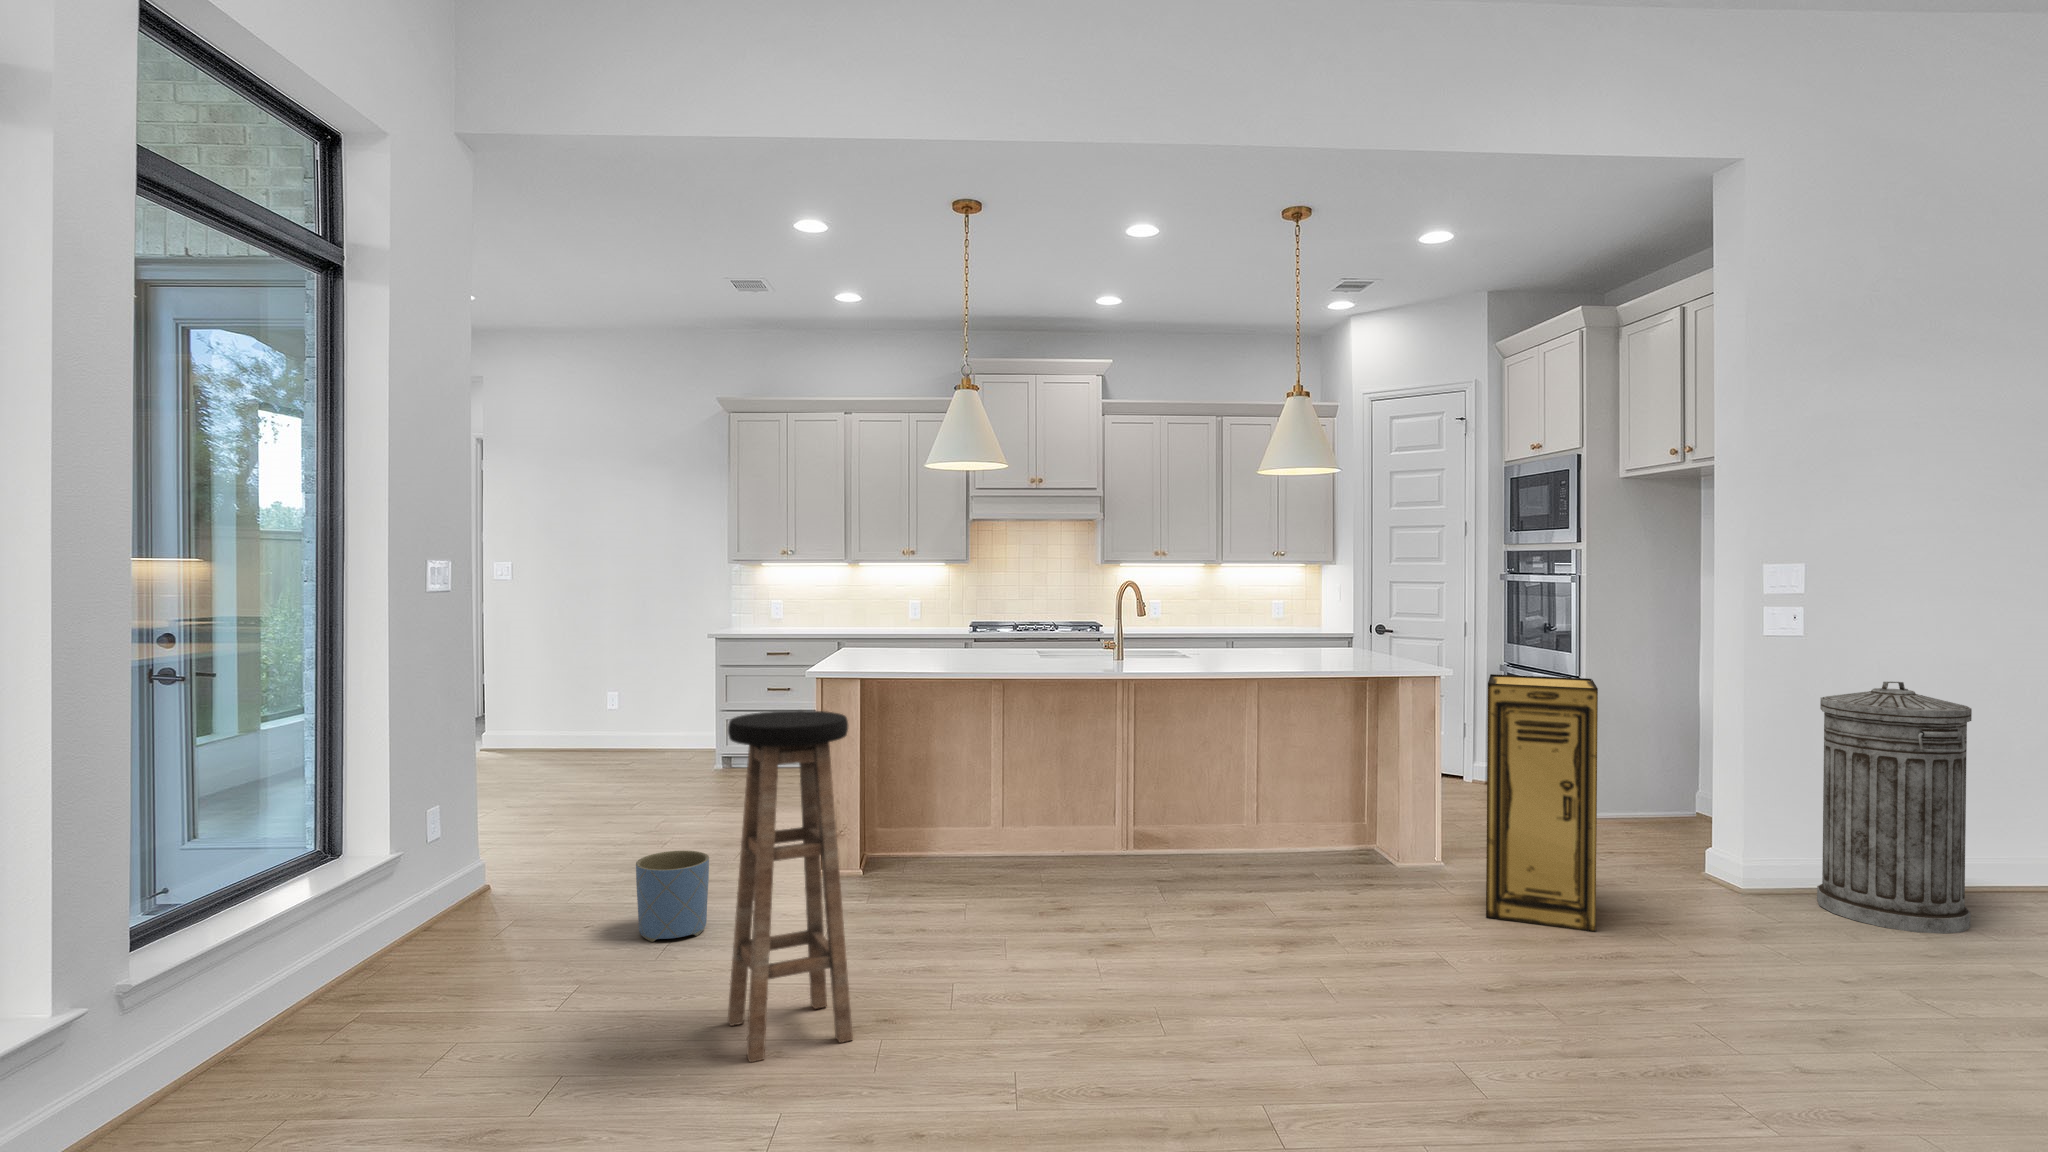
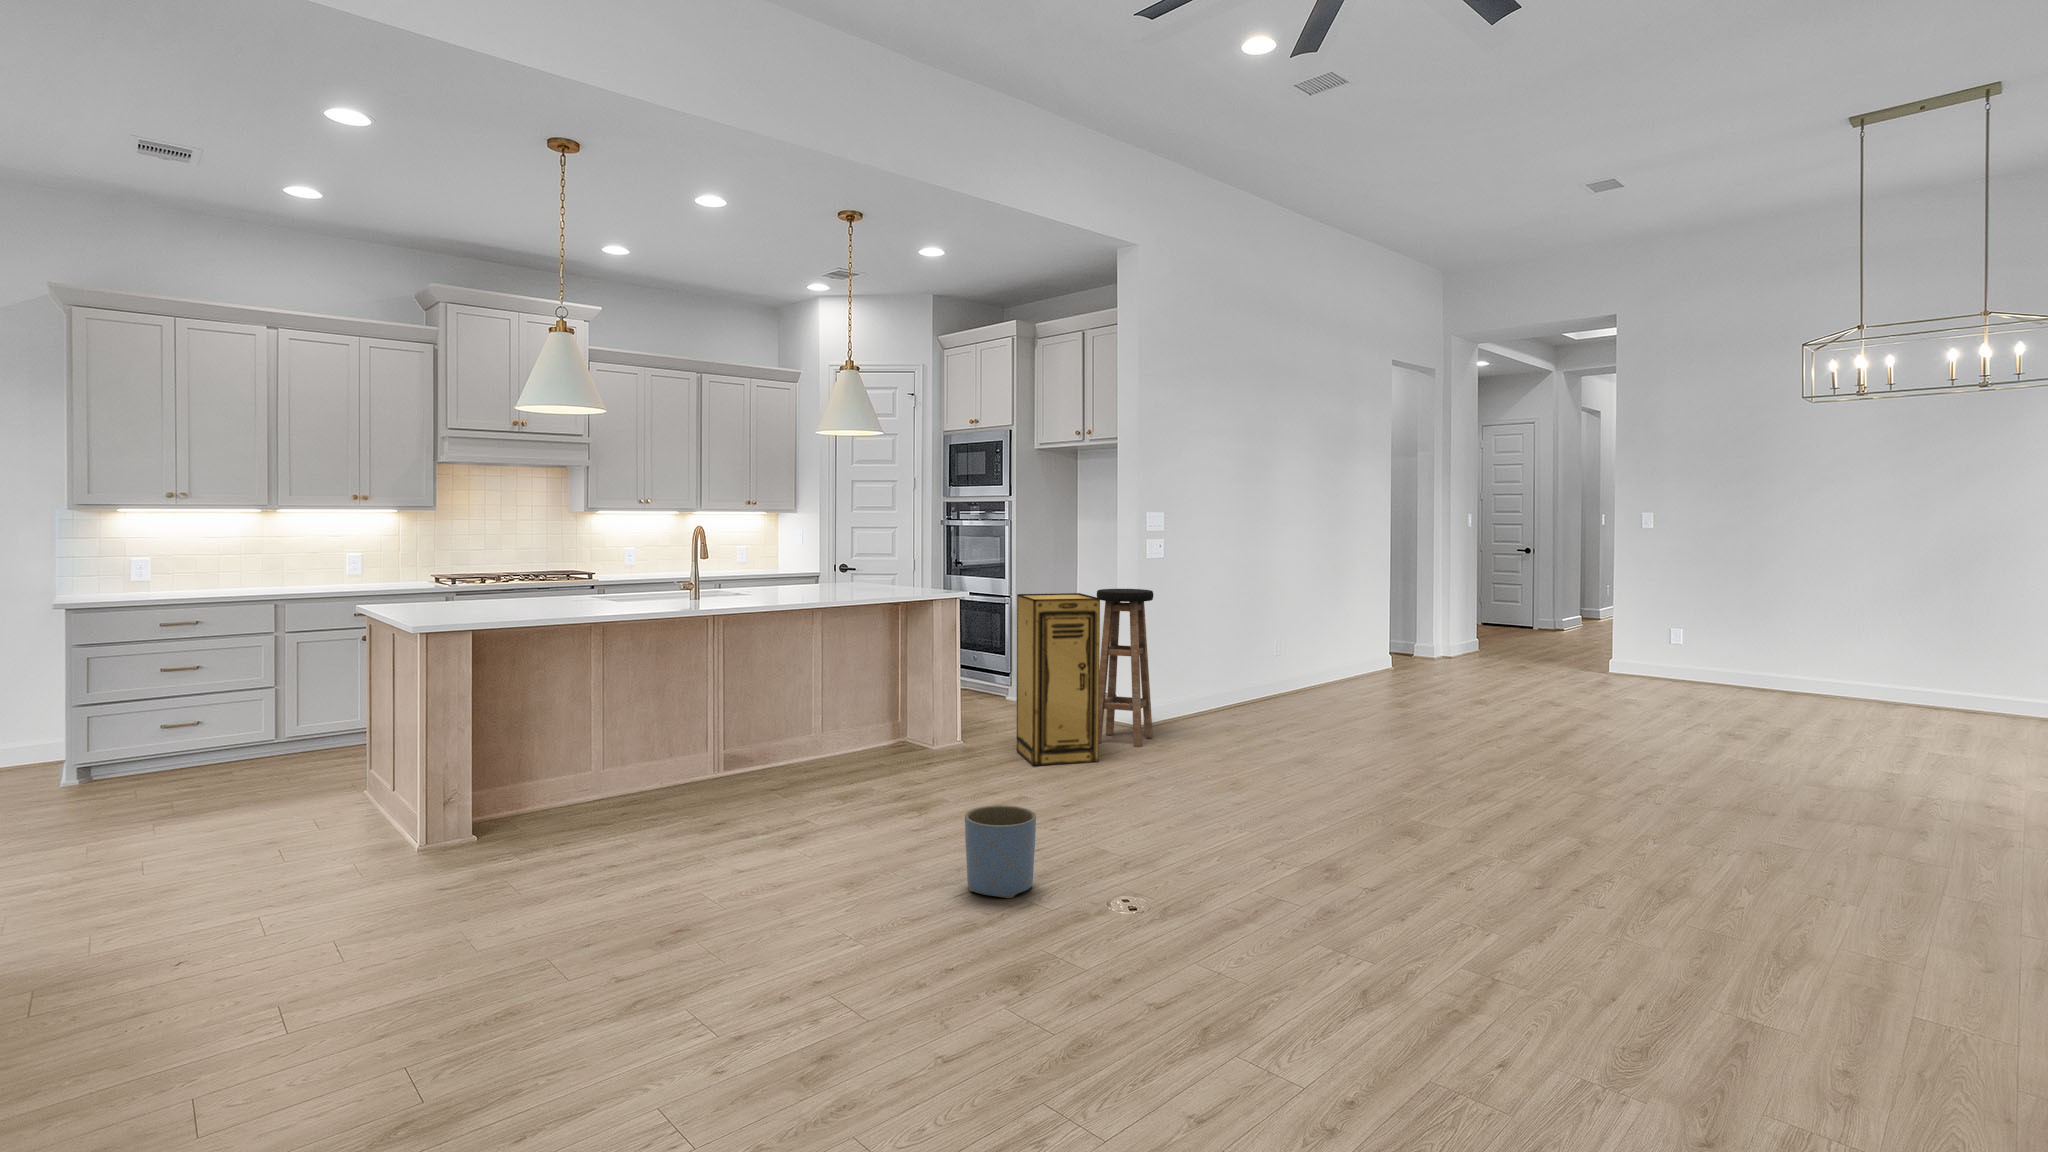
trash can: present [1817,681,1972,934] -> none [1180,585,1254,733]
bar stool: present [728,710,853,1062] -> present [1097,589,1153,747]
planter: present [636,851,709,942] -> present [965,805,1036,898]

